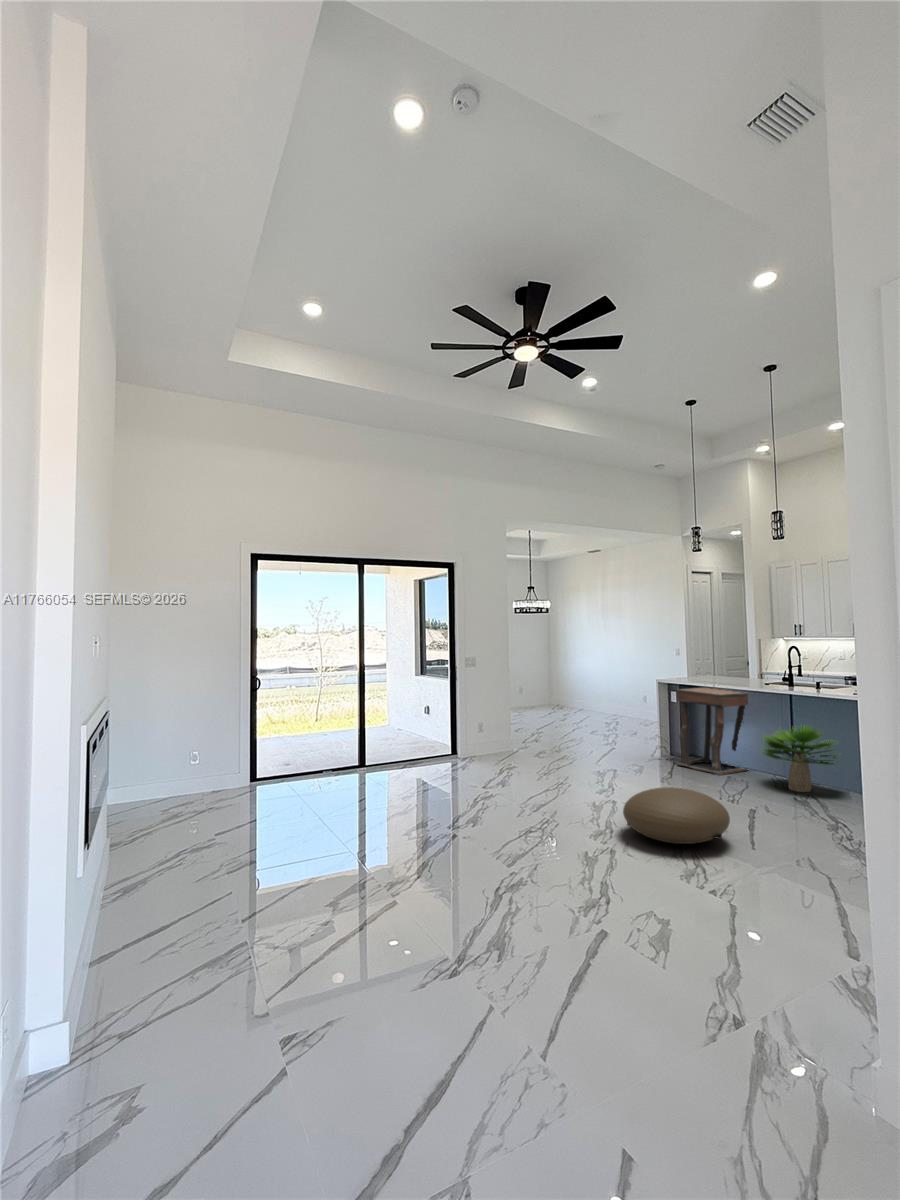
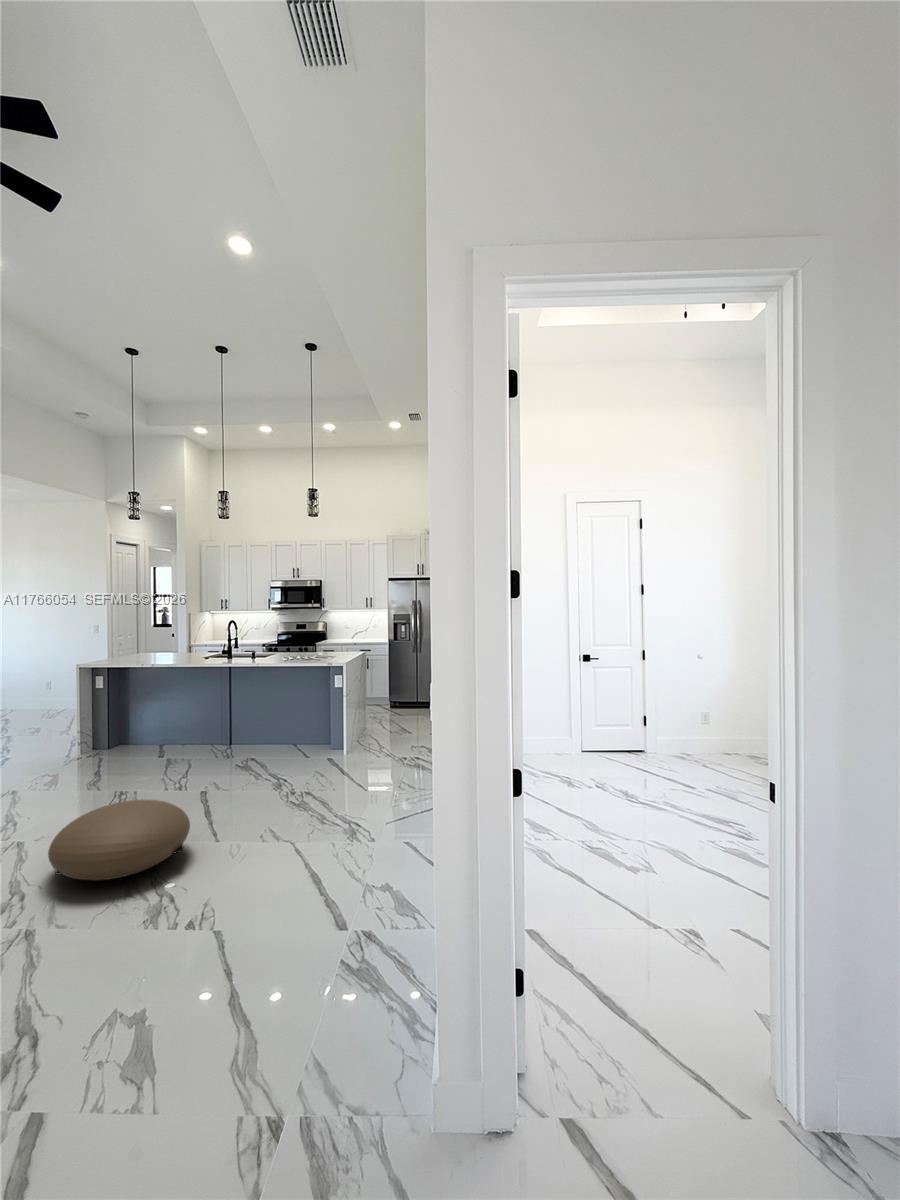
side table: present [677,688,748,776] -> none [105,667,189,761]
potted plant: present [763,726,839,792] -> none [199,692,281,760]

